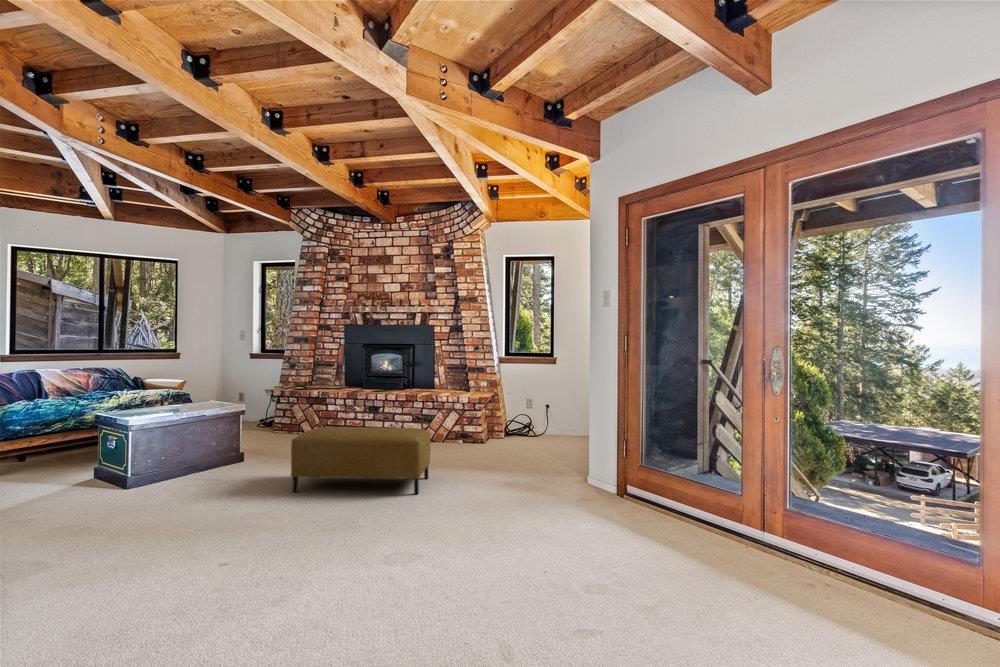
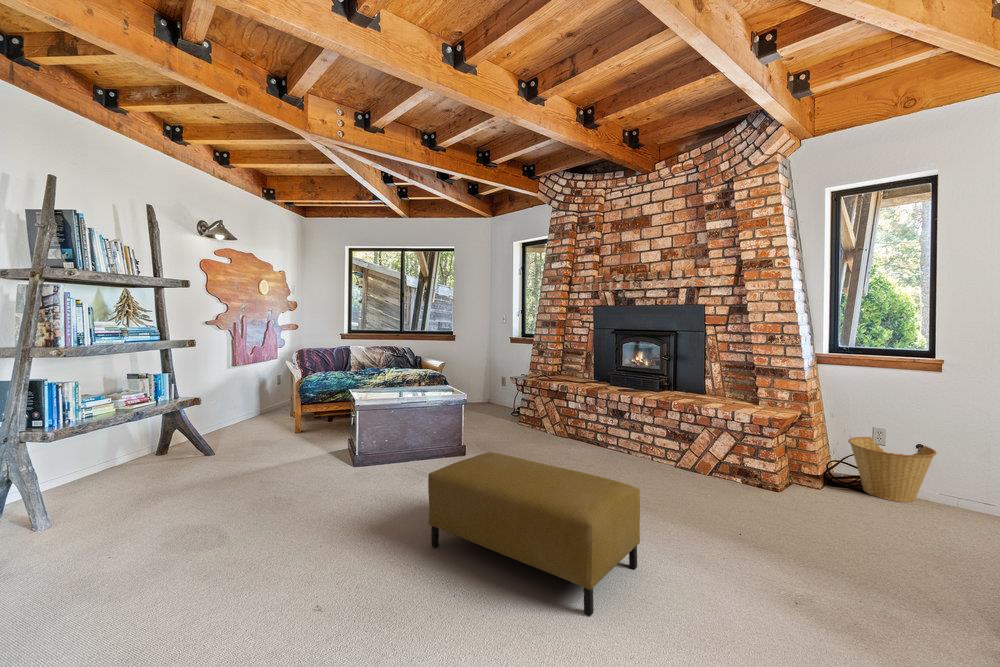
basket: none [518,407,558,439] -> present [848,437,937,502]

